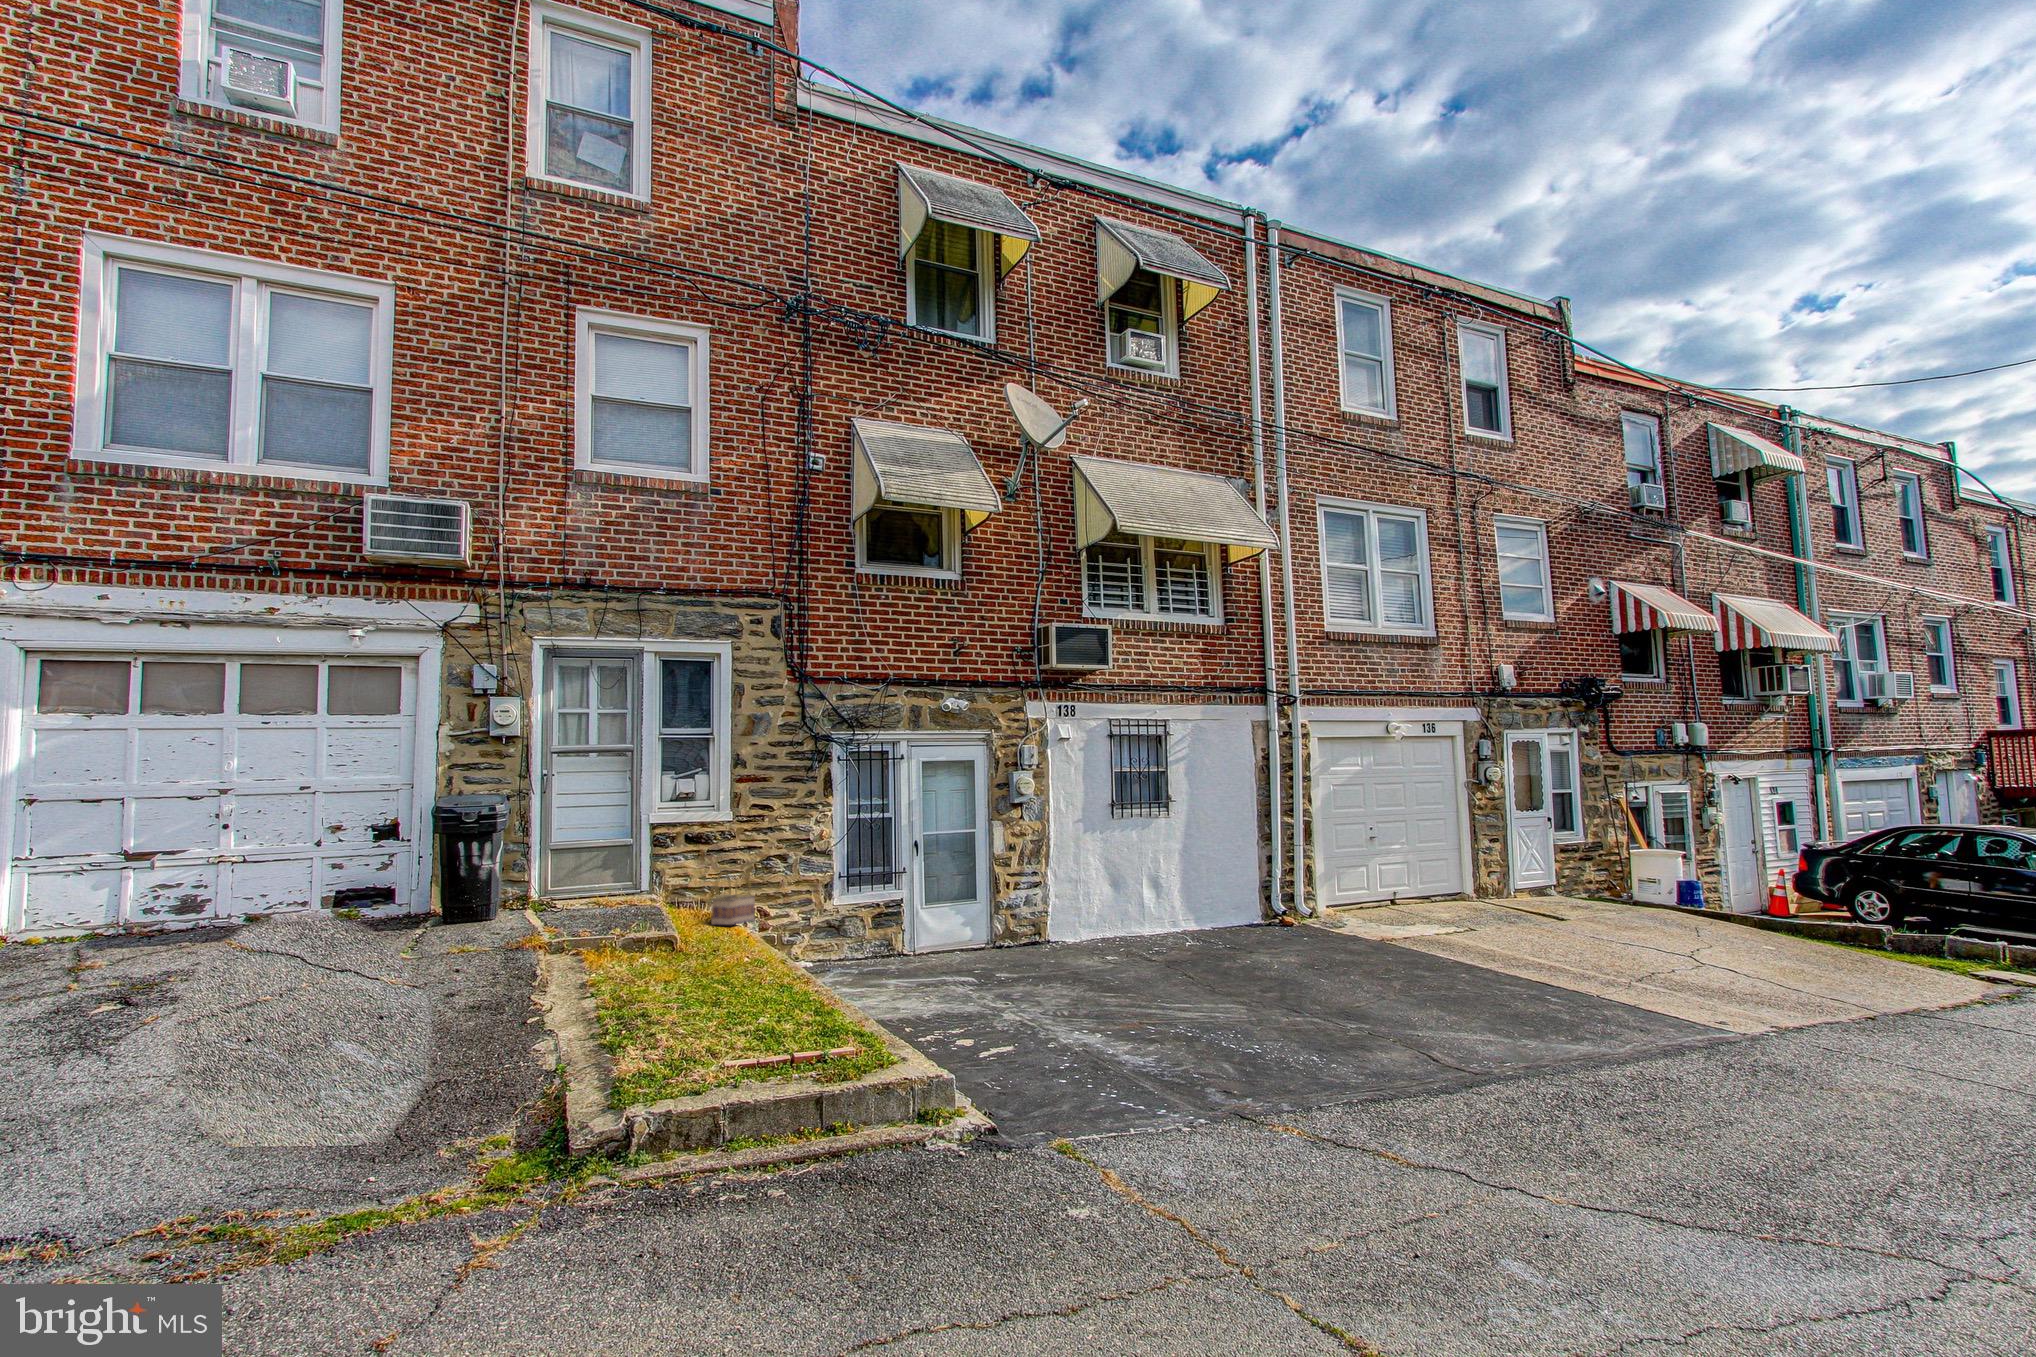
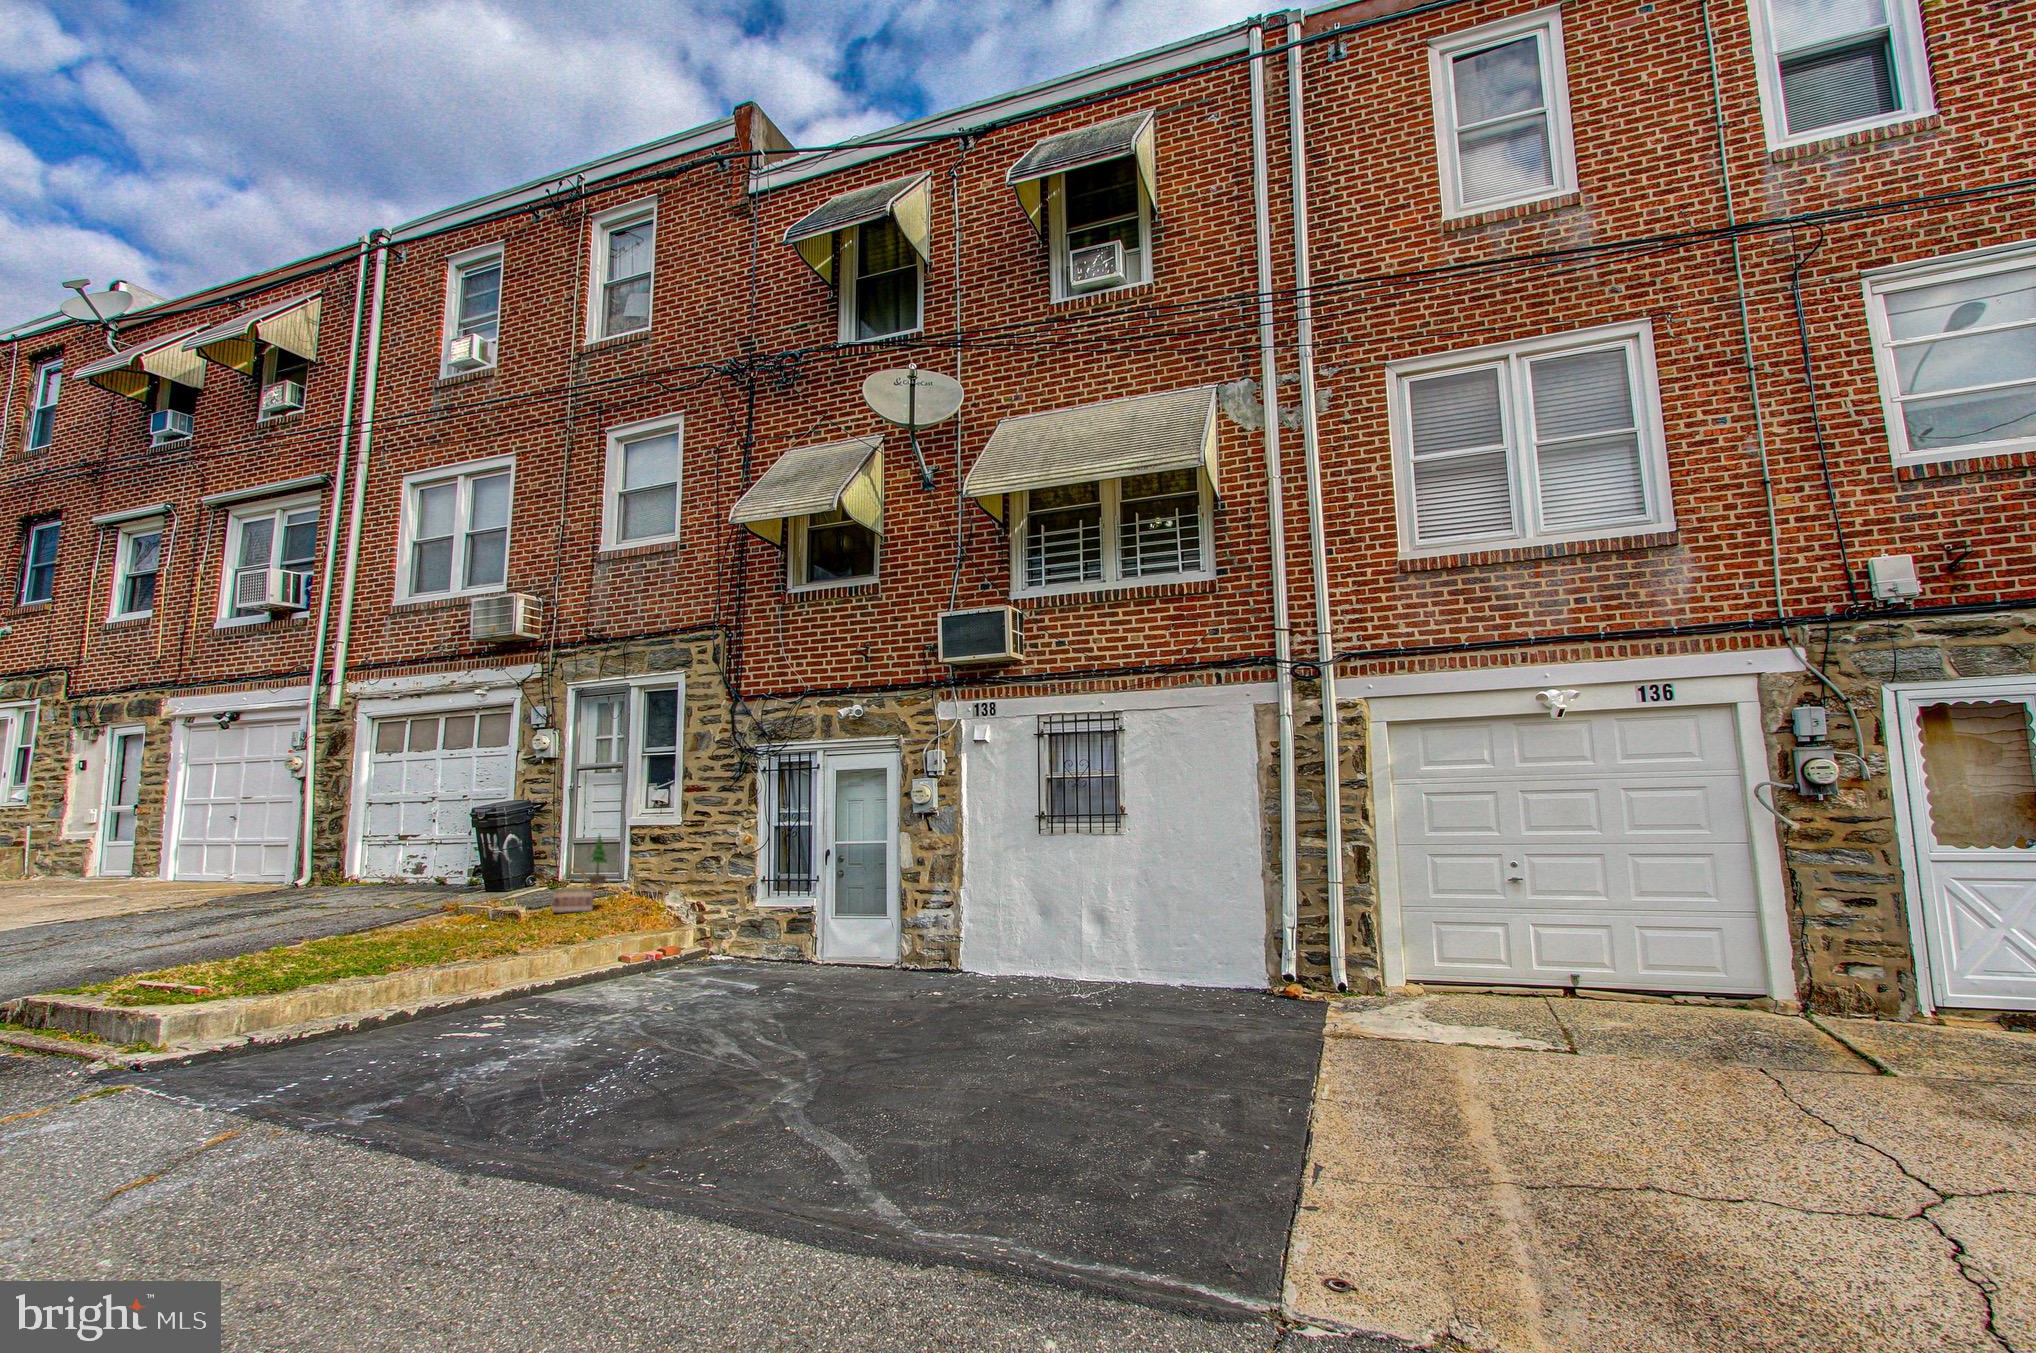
potted tree: none [592,835,619,906] -> present [589,835,607,885]

